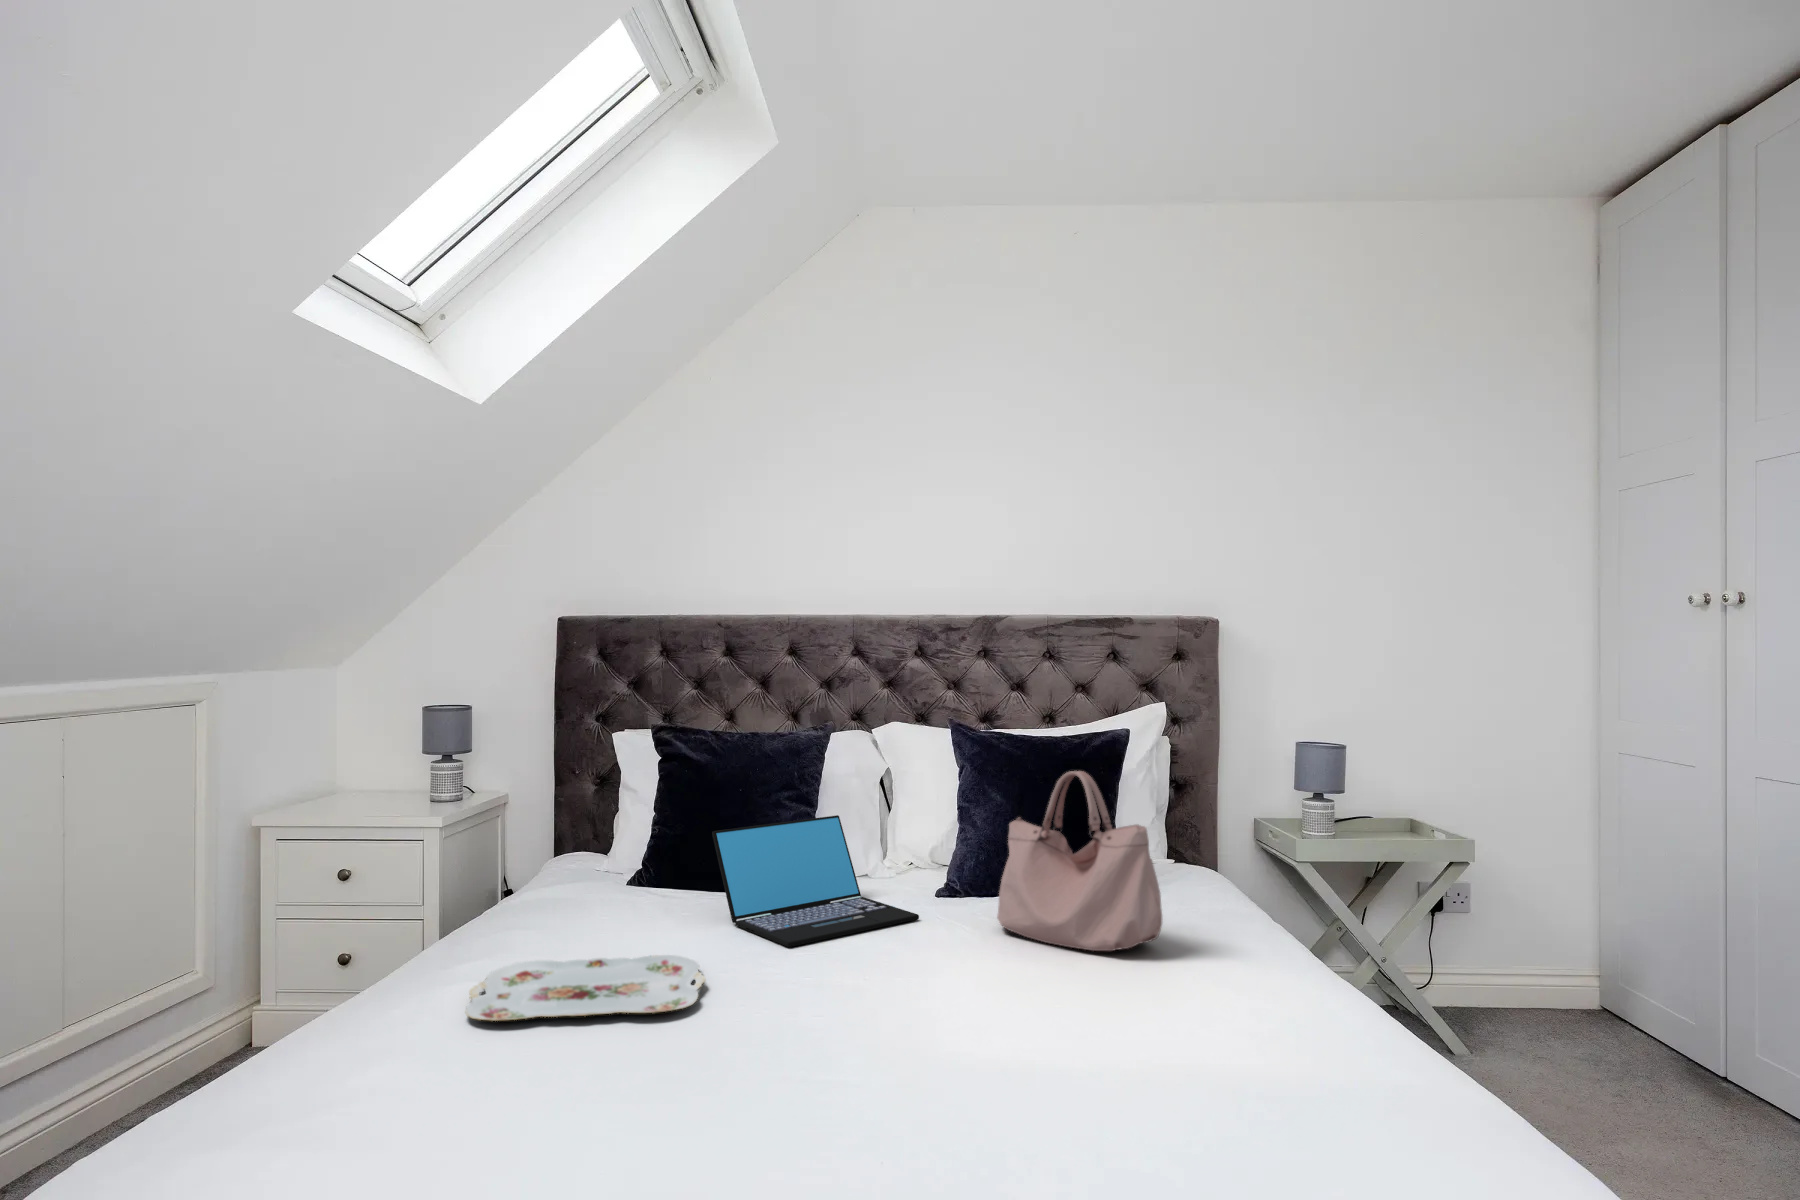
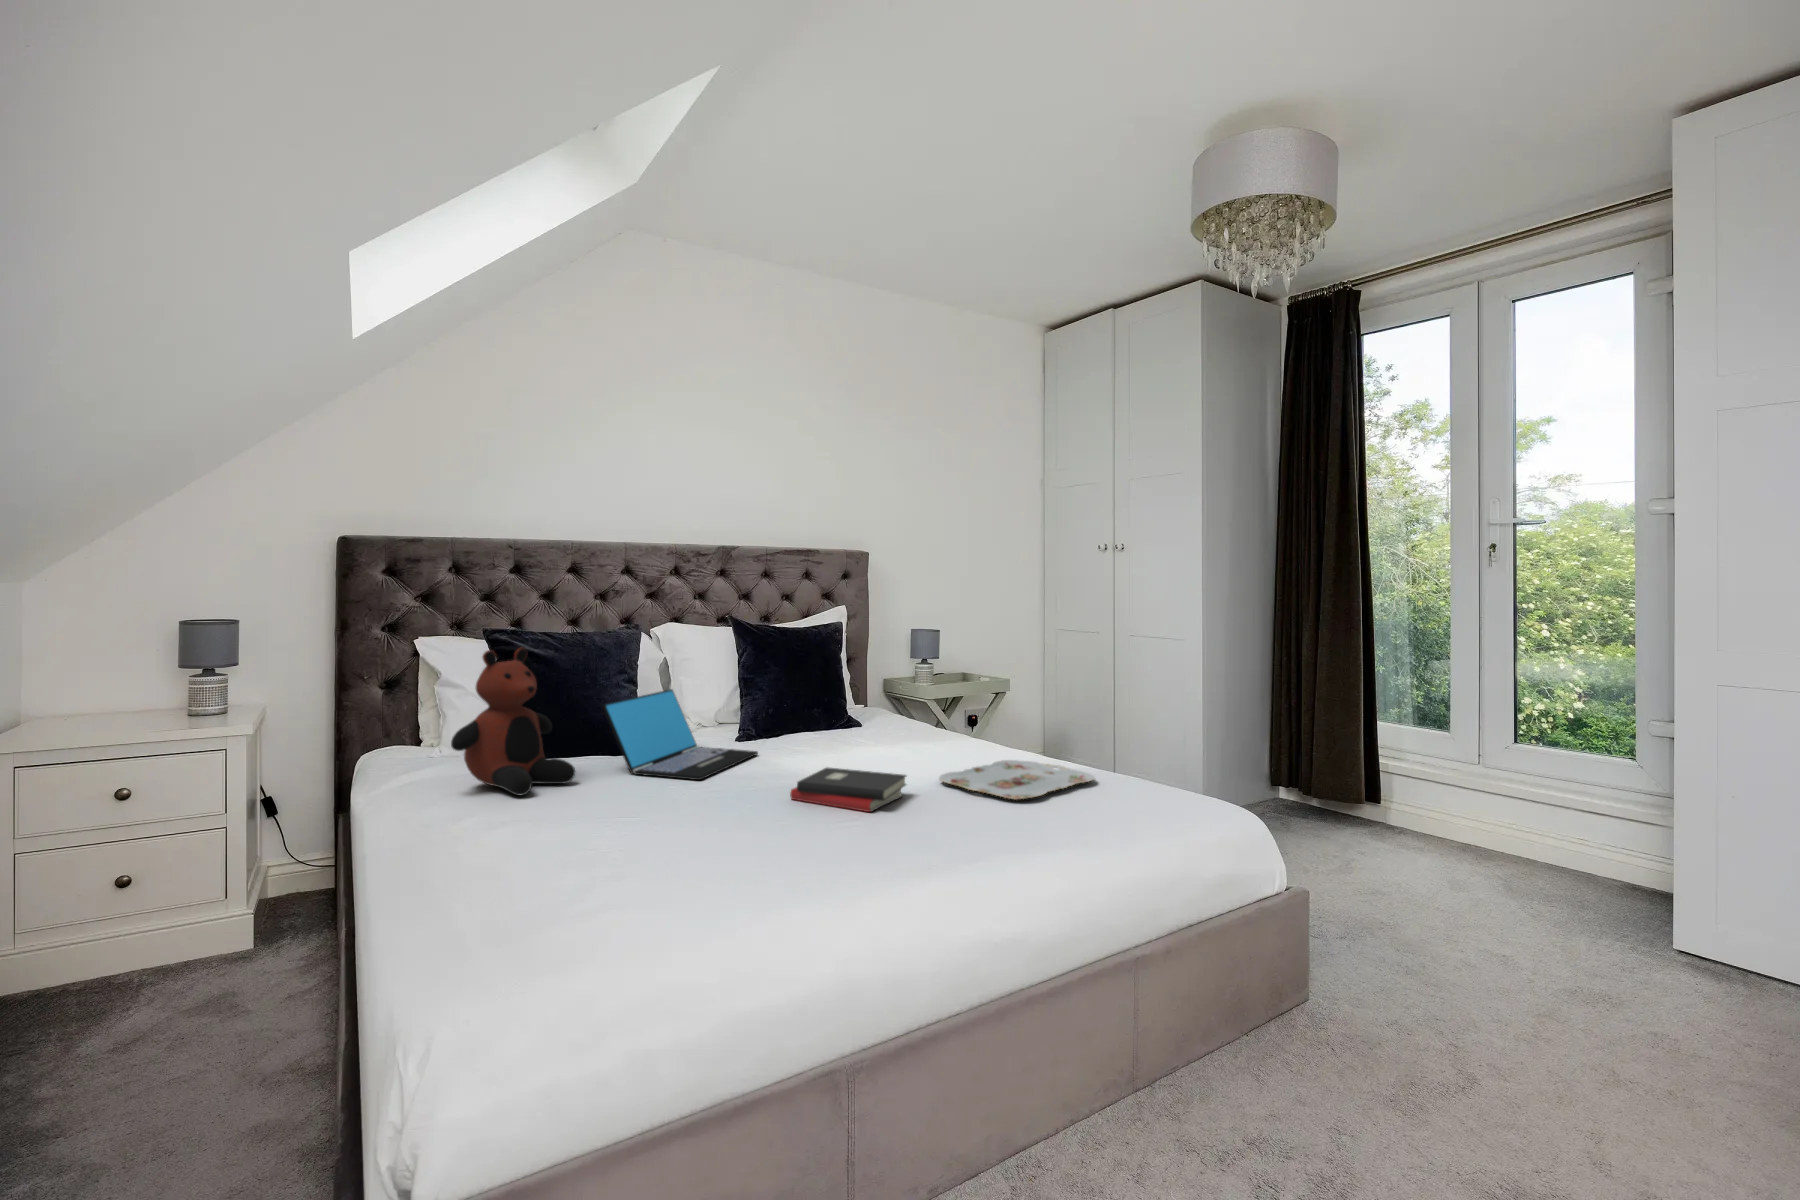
teddy bear: none [534,757,665,935] -> present [451,648,575,796]
handbag: present [997,771,1162,951] -> none [811,642,931,756]
serving tray: present [466,955,705,1021] -> present [939,760,1095,800]
hardback book: none [840,958,1001,1041] -> present [790,768,906,812]

